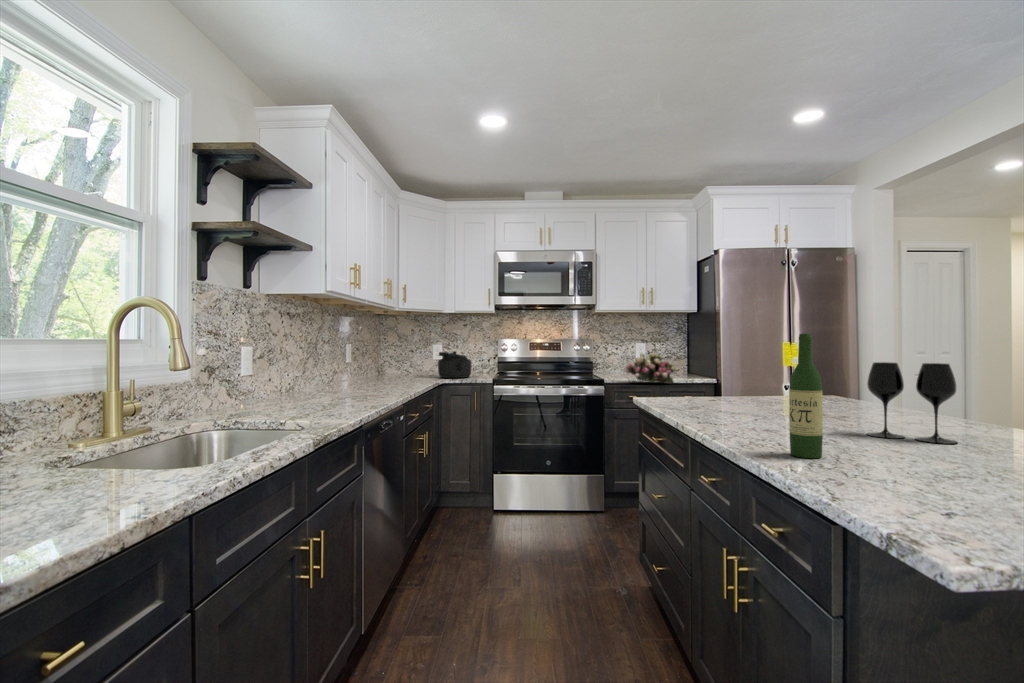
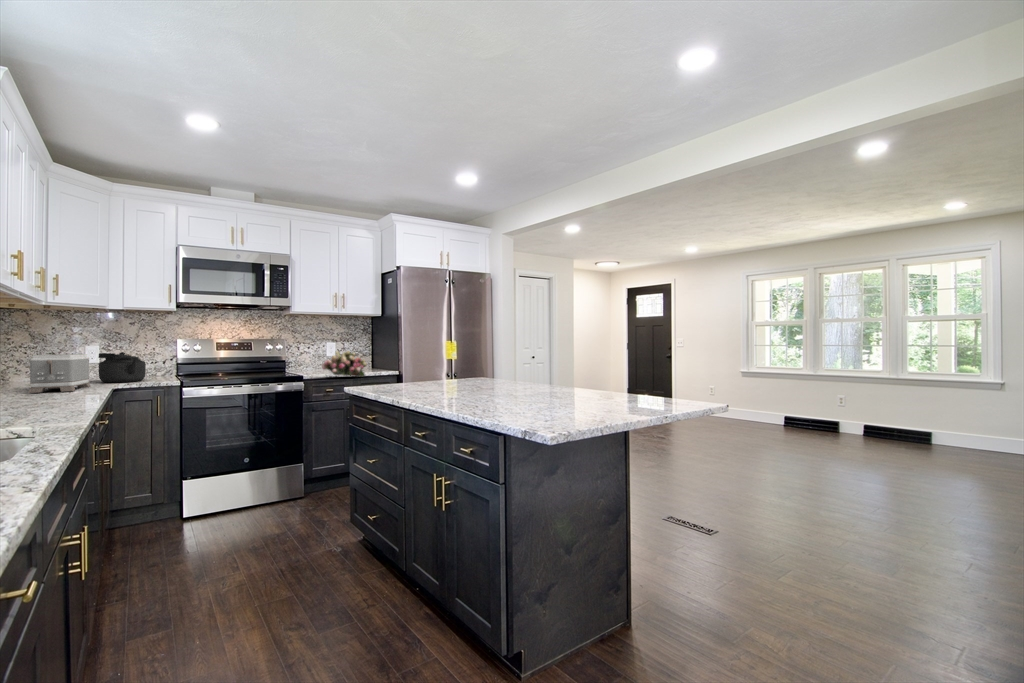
wine bottle: present [789,334,823,458] -> none [476,332,494,410]
toaster: none [385,353,429,385] -> present [28,354,91,393]
wine glass: present [867,362,958,444] -> none [512,351,556,398]

